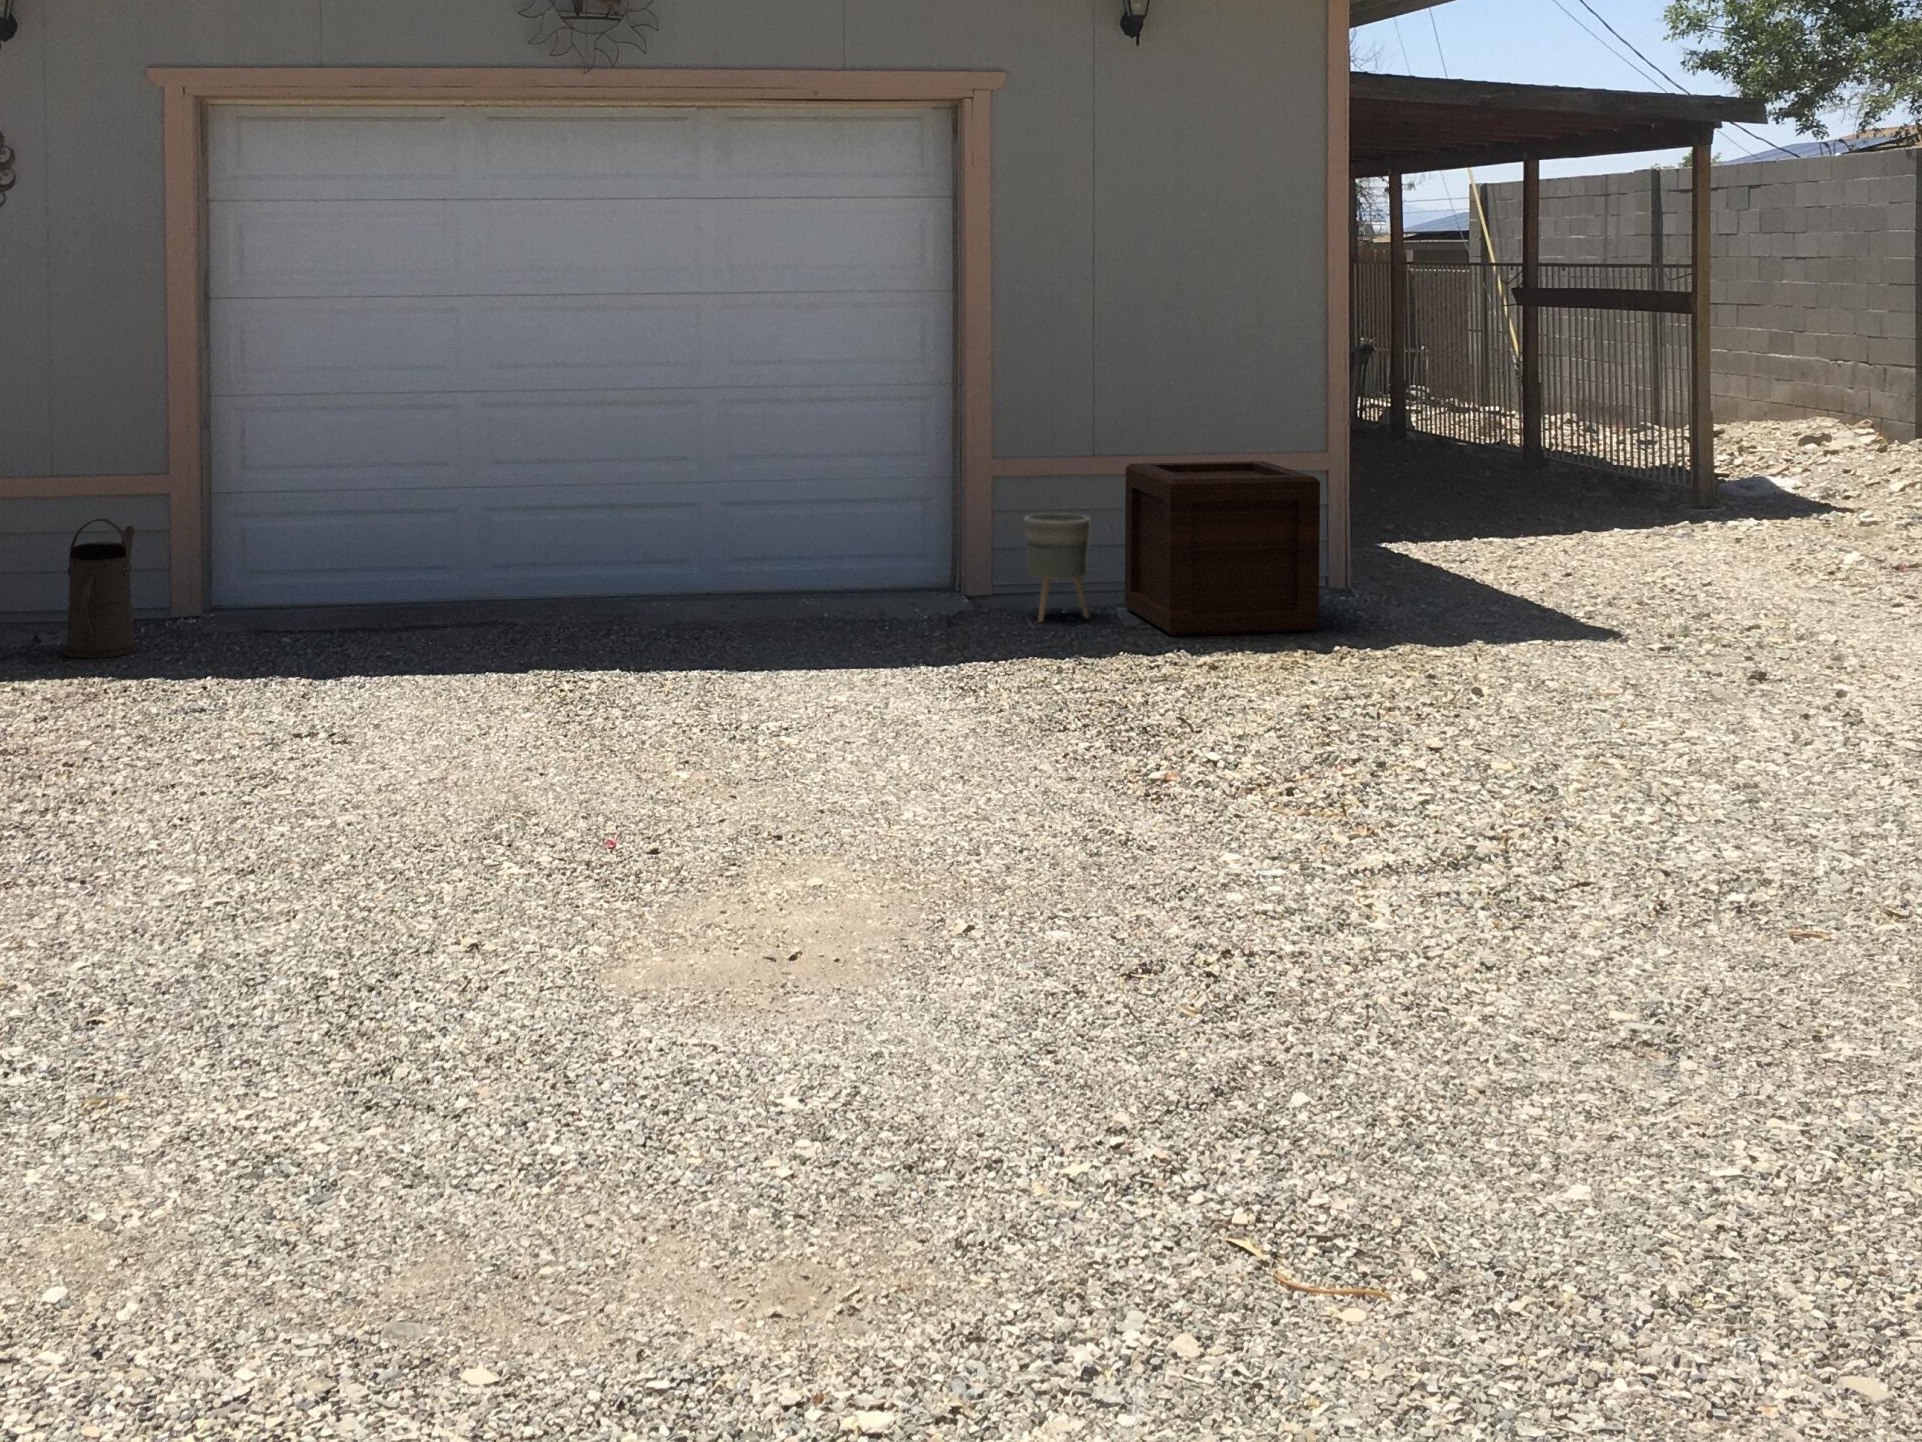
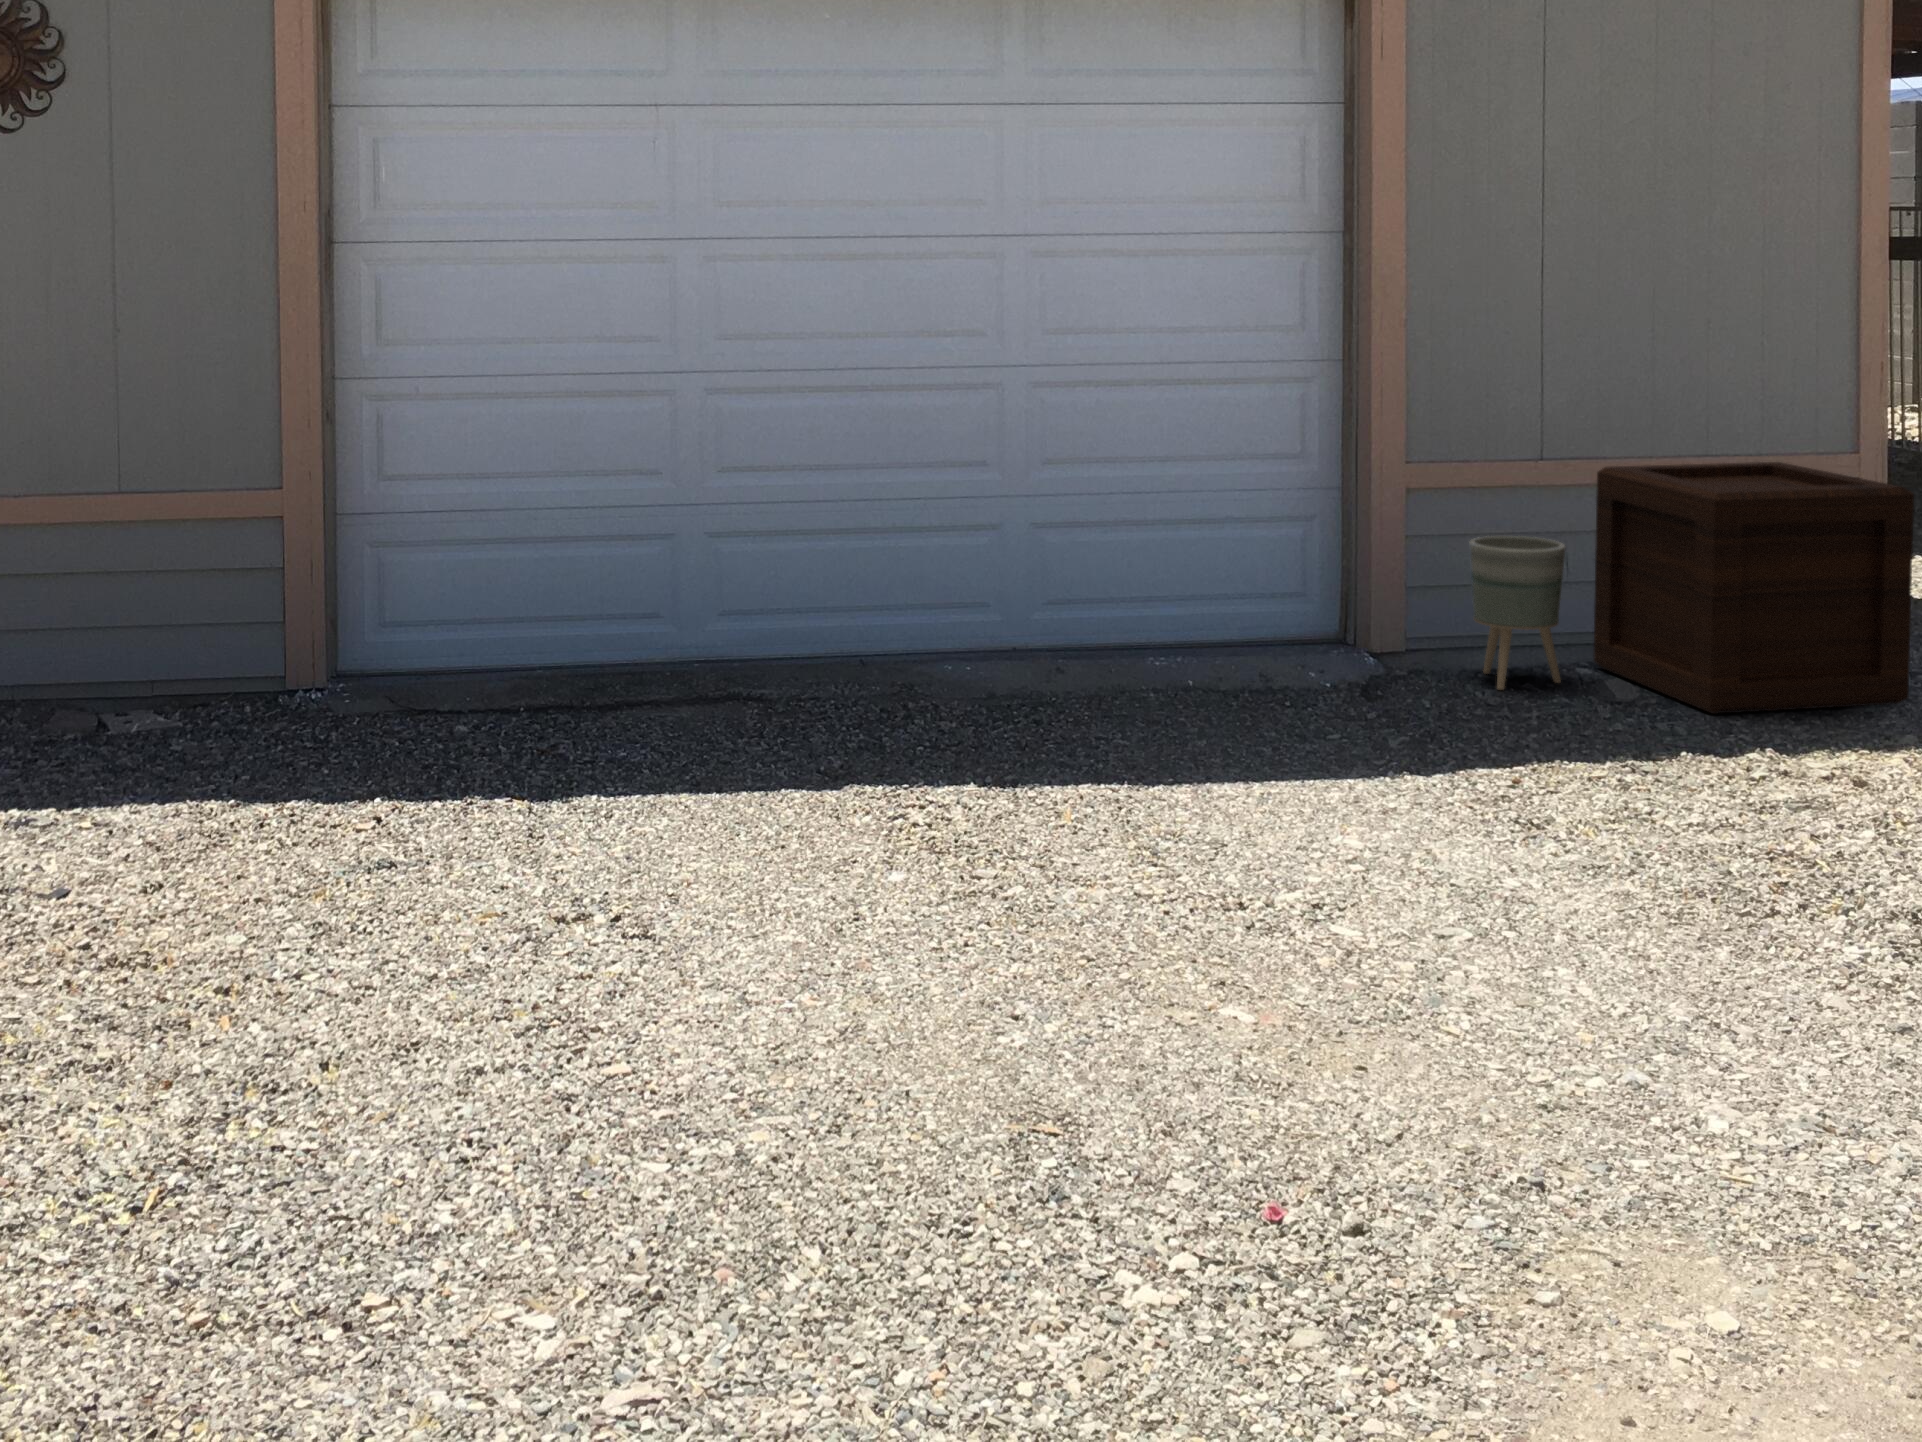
watering can: present [64,519,137,658] -> none [151,559,255,764]

